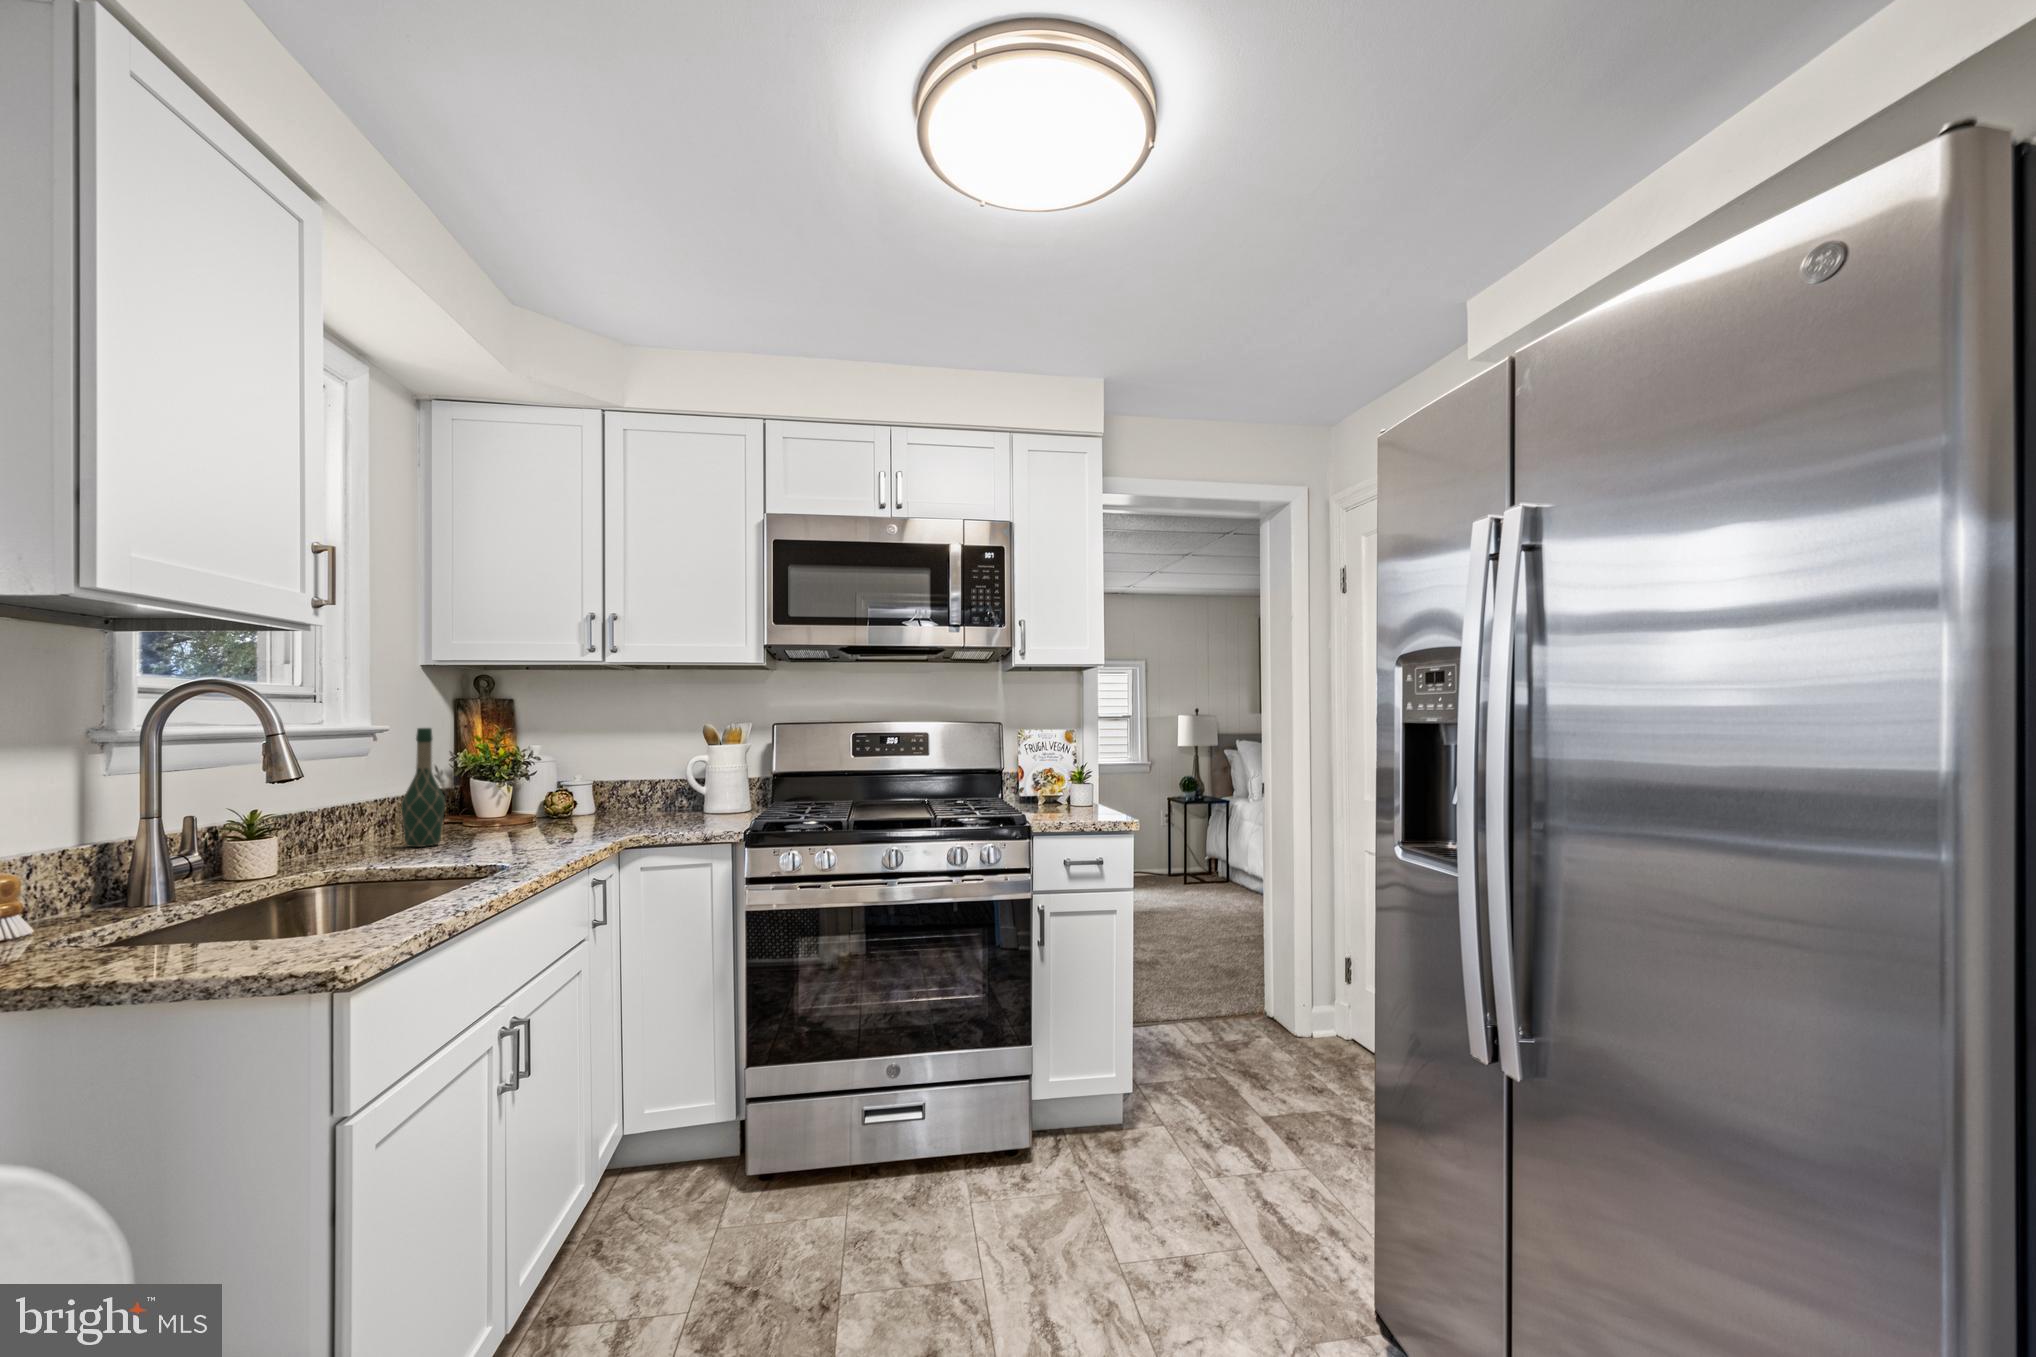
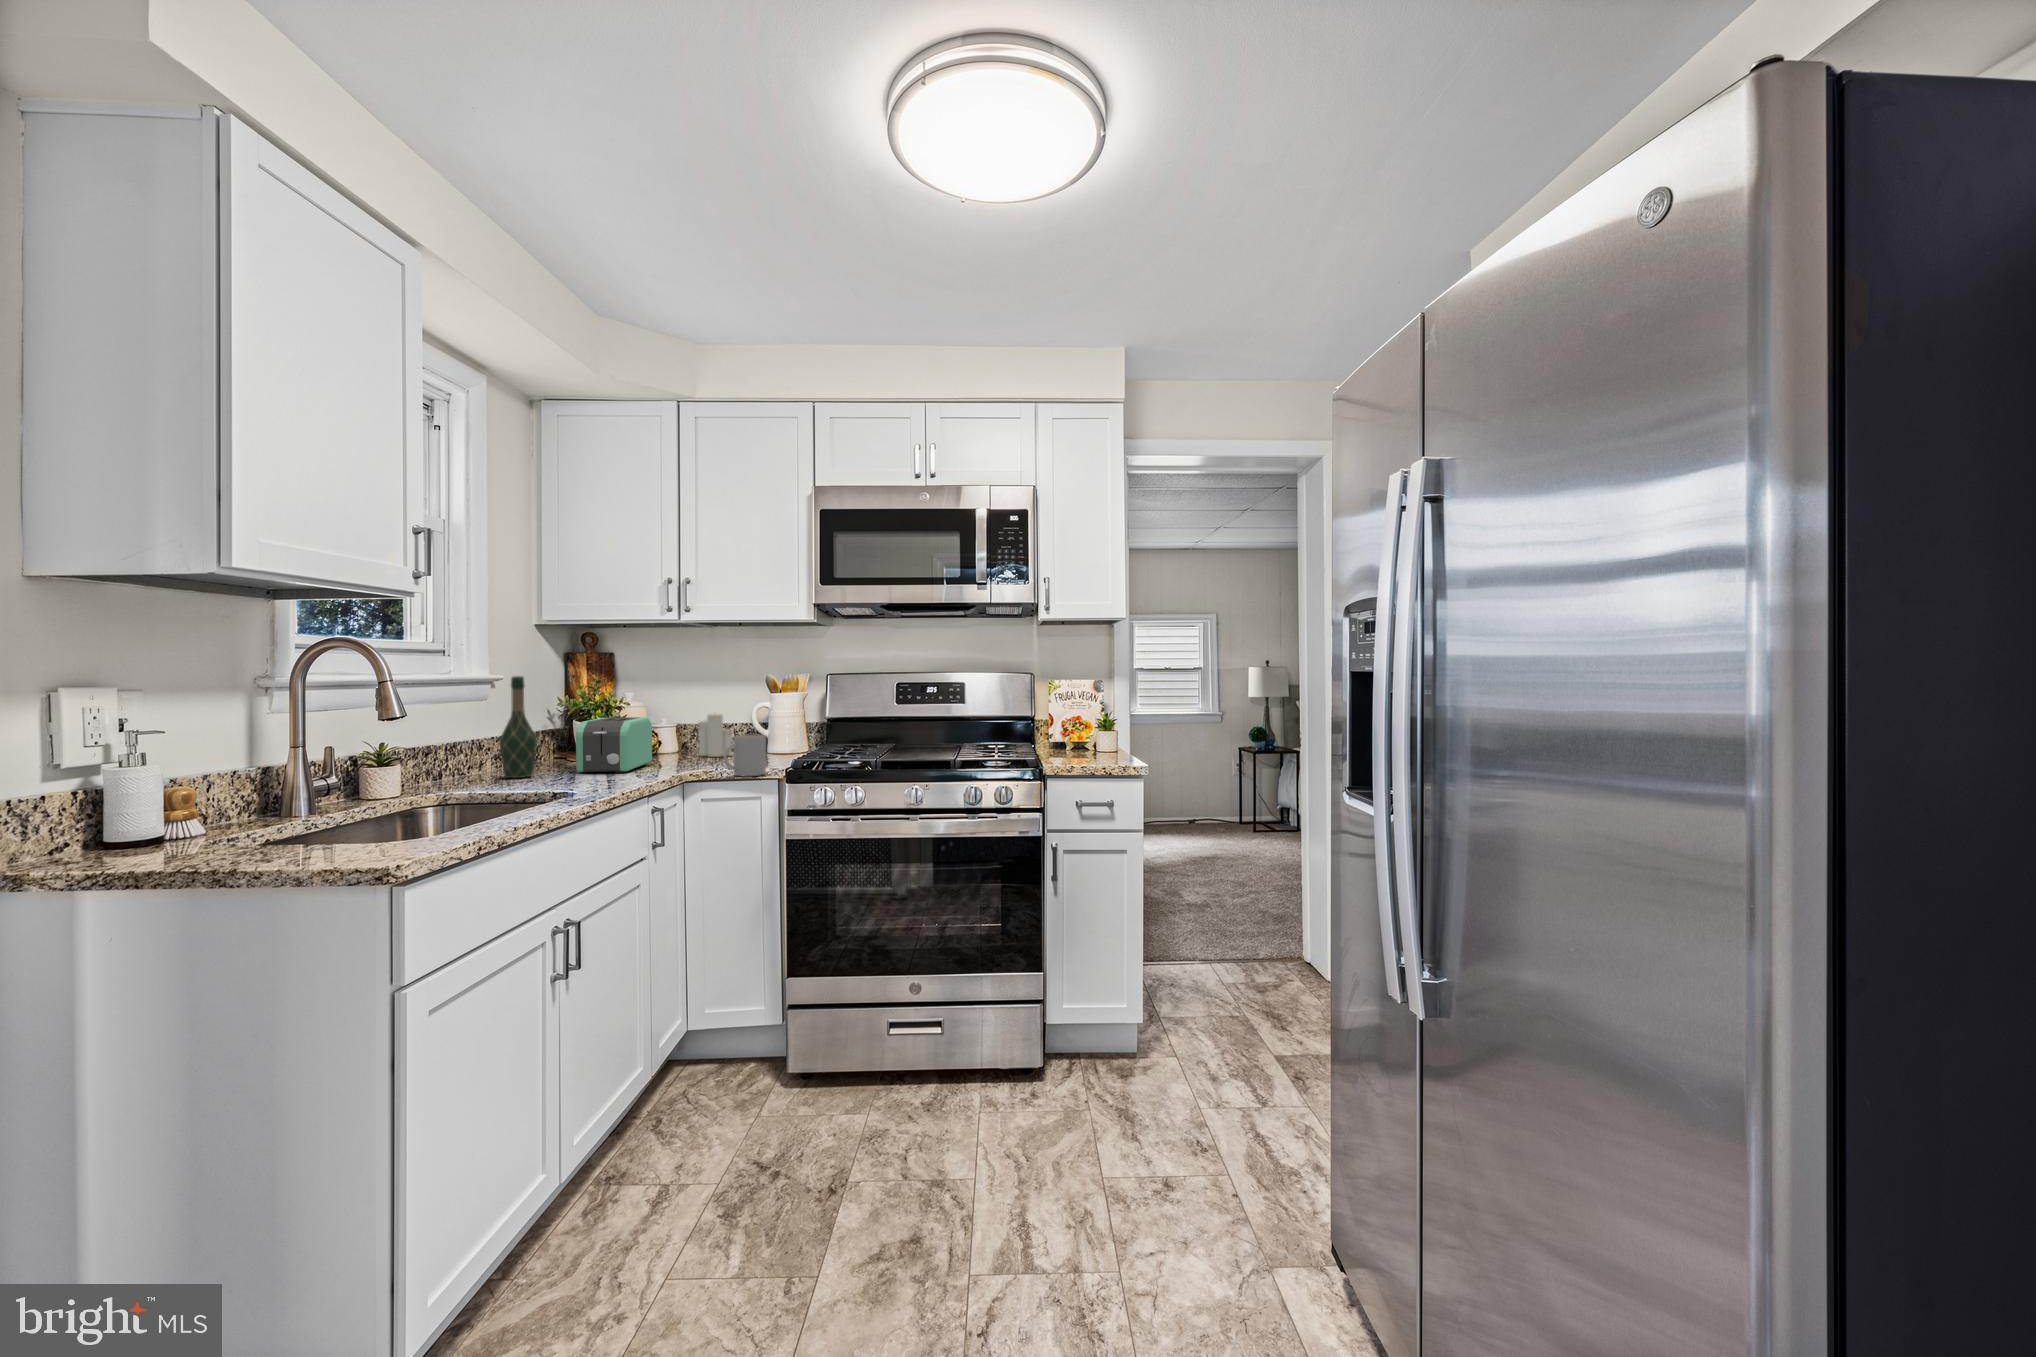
candle: none [617,762,657,816] -> present [699,713,732,757]
toaster: none [490,773,572,839] -> present [576,717,652,773]
mug: none [671,791,717,838] -> present [724,735,766,776]

